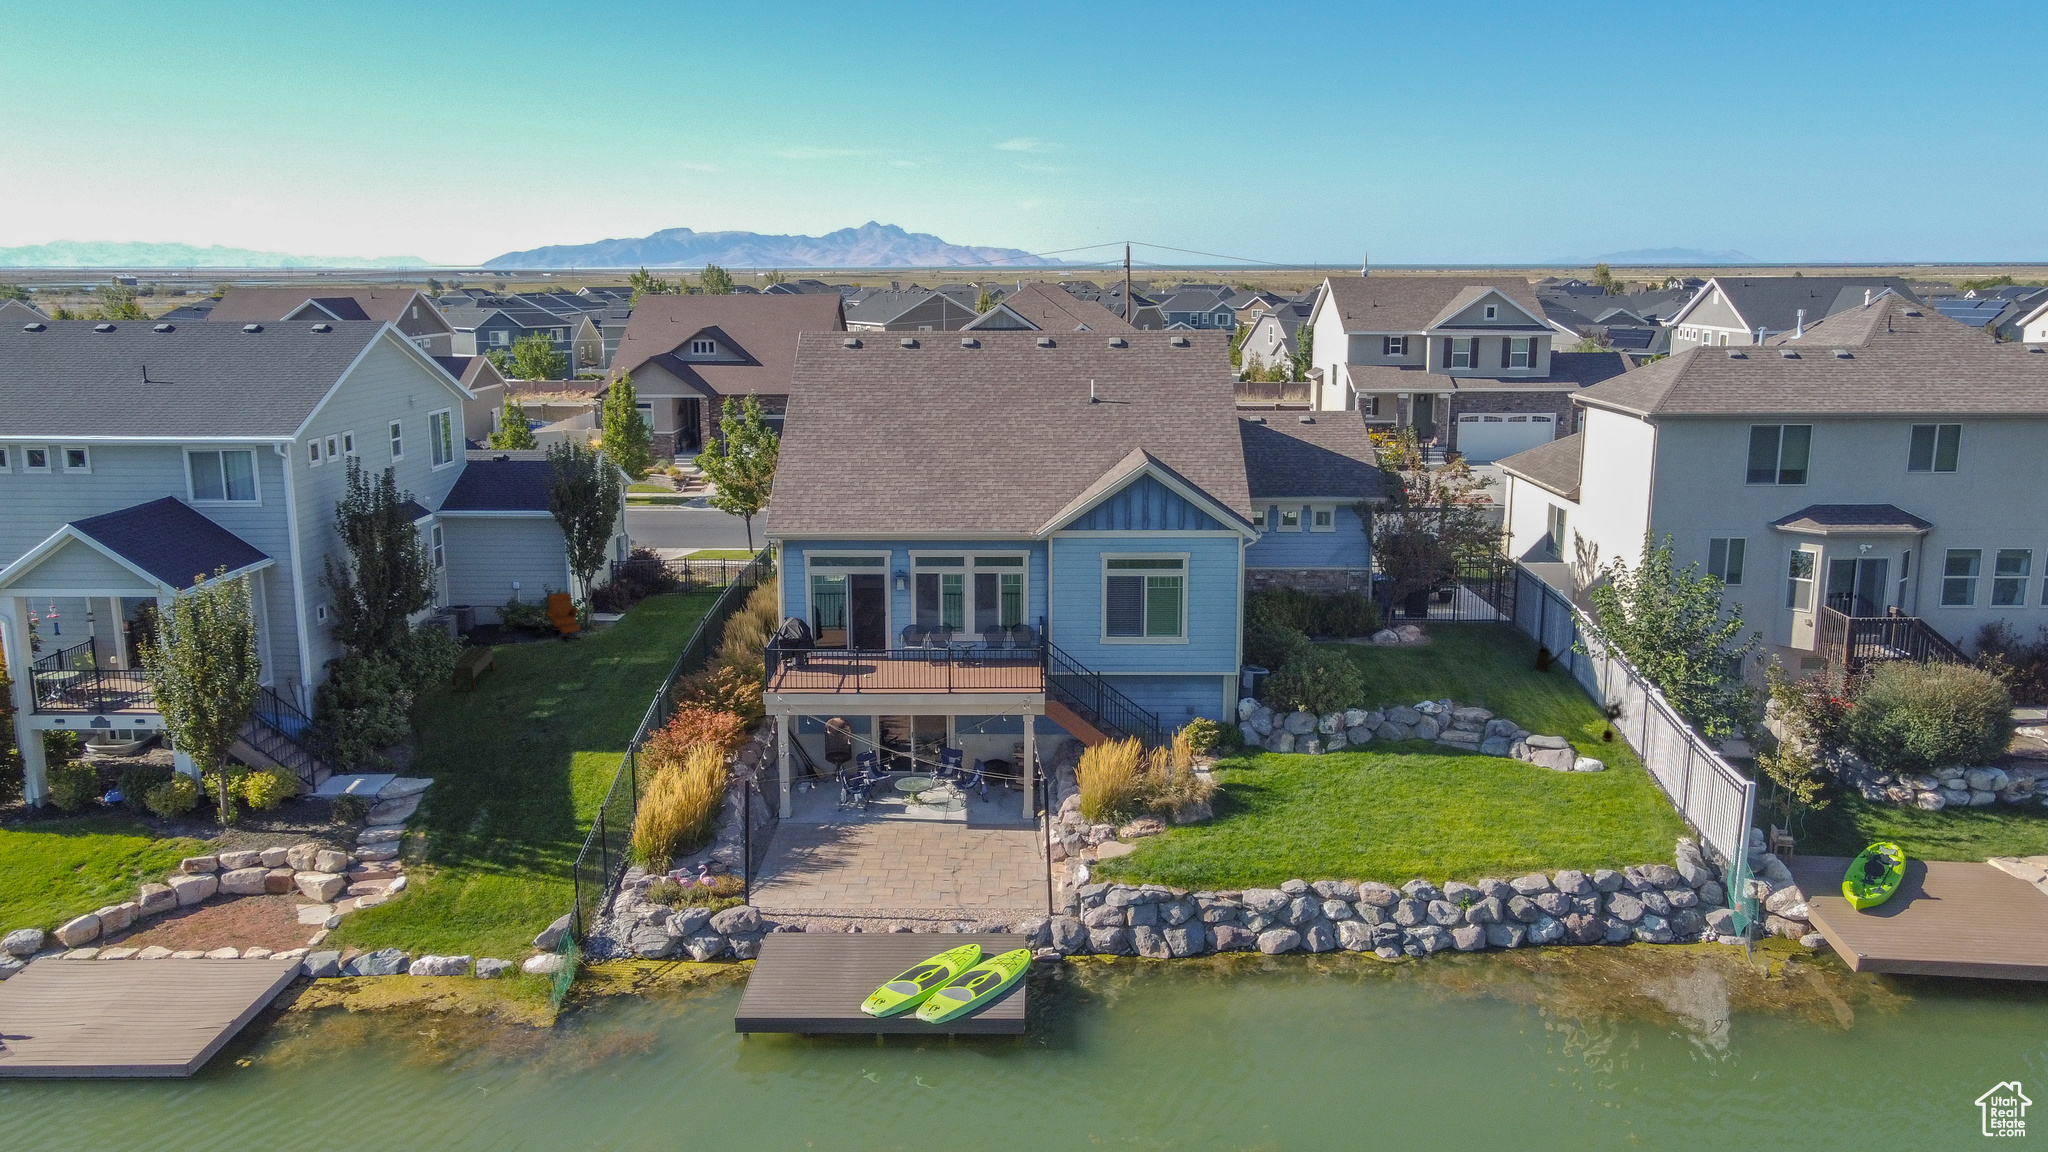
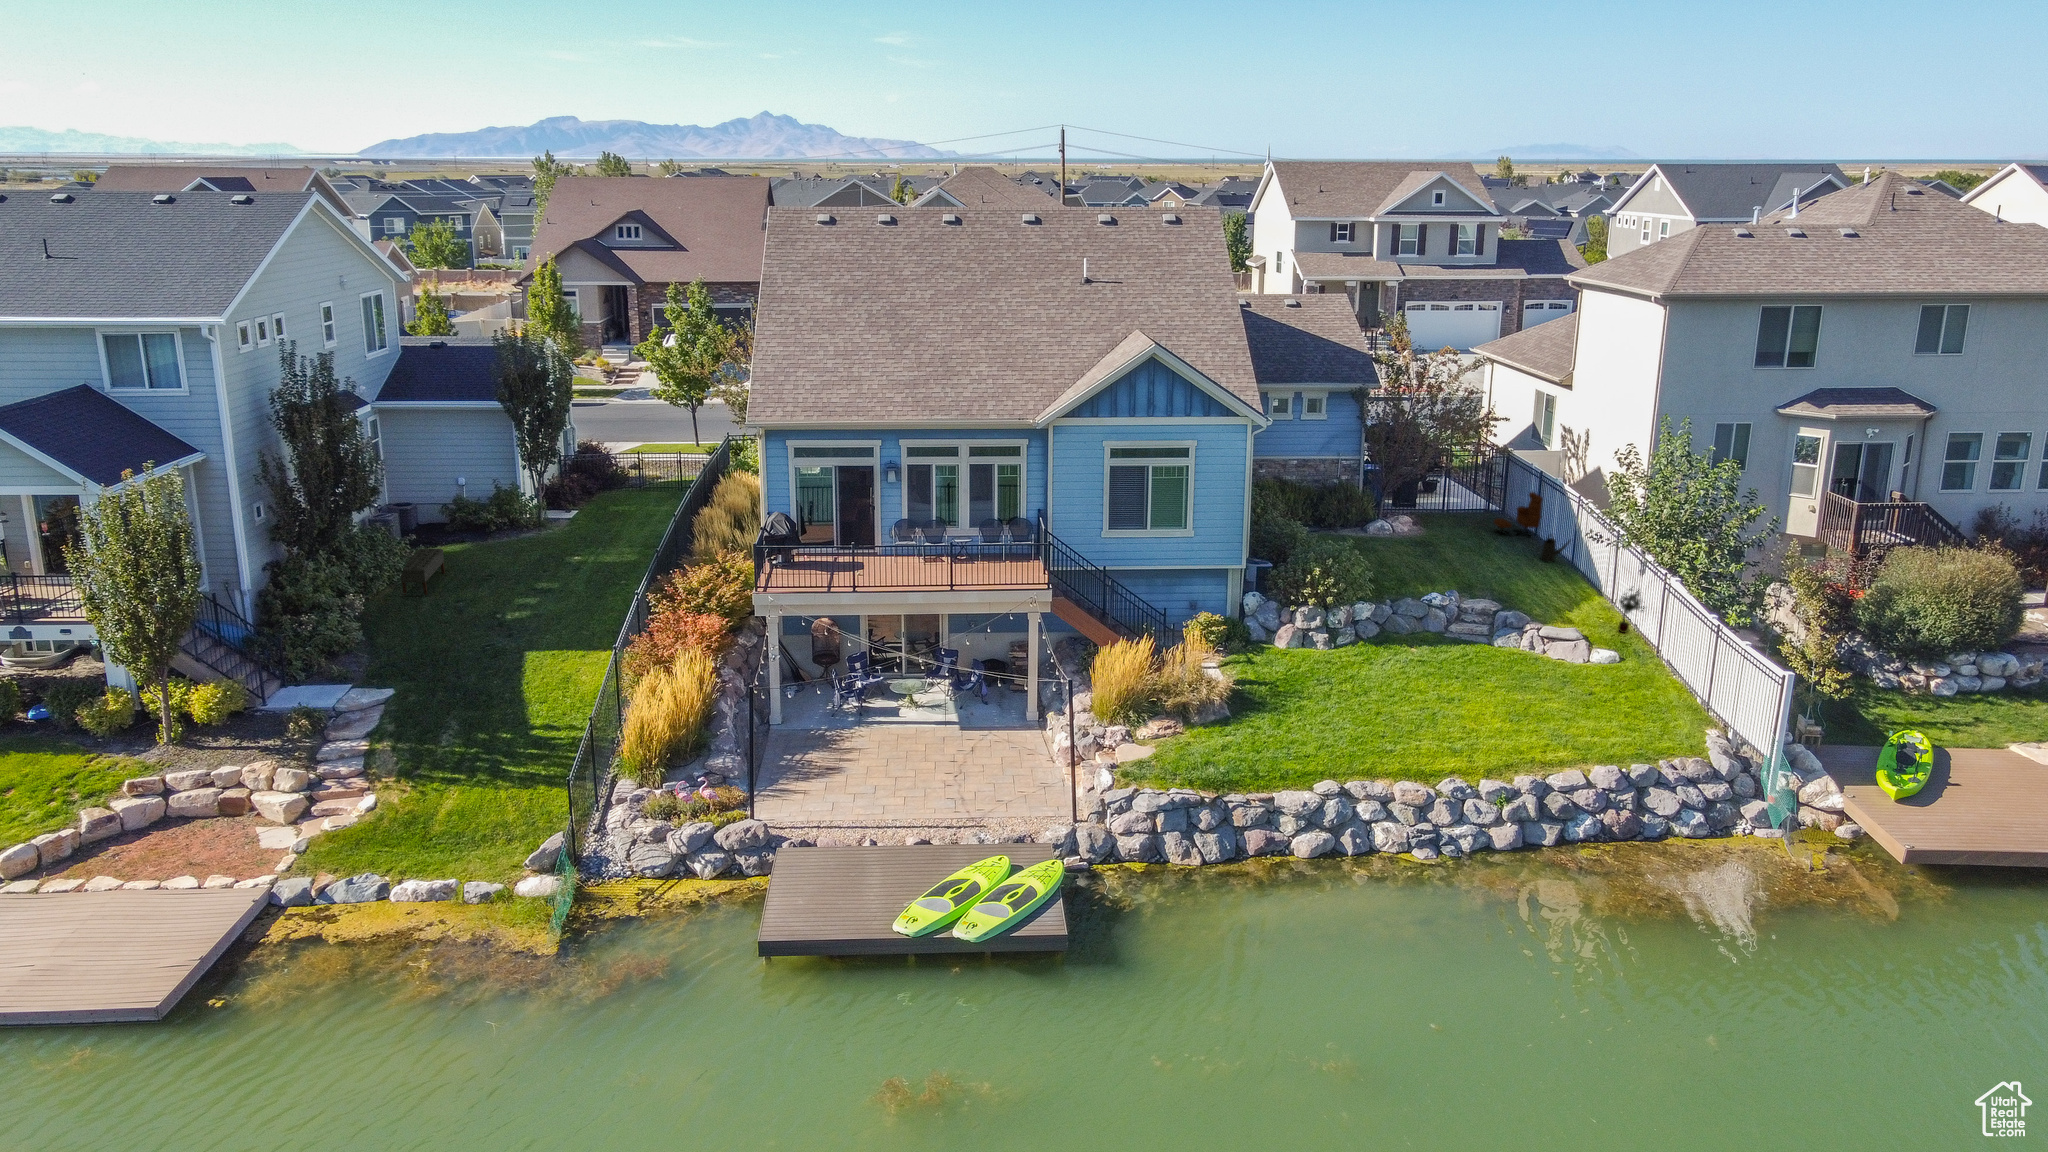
lounge chair: present [546,593,580,640] -> present [1494,492,1543,536]

